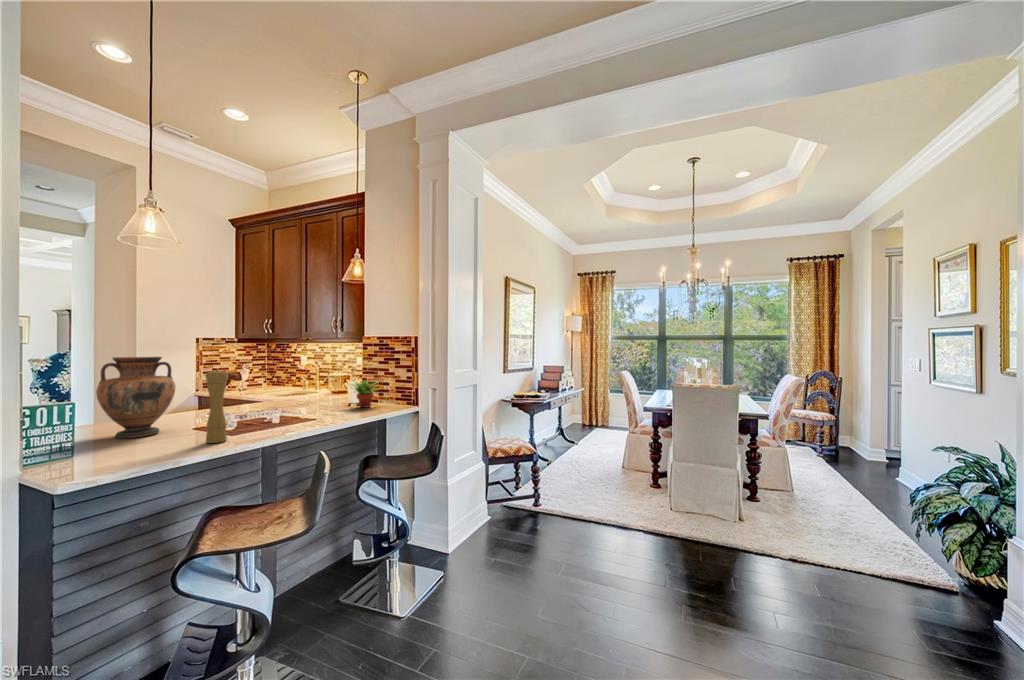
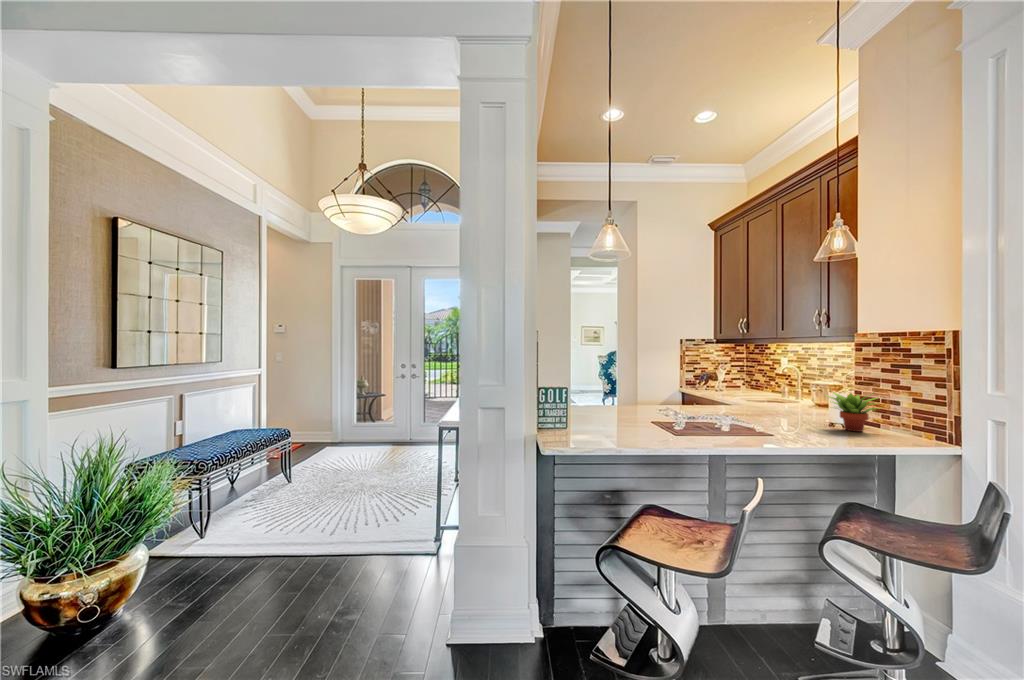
vase: present [96,357,176,438] -> none [588,355,638,421]
pepper mill: present [206,370,228,443] -> none [649,369,668,440]

